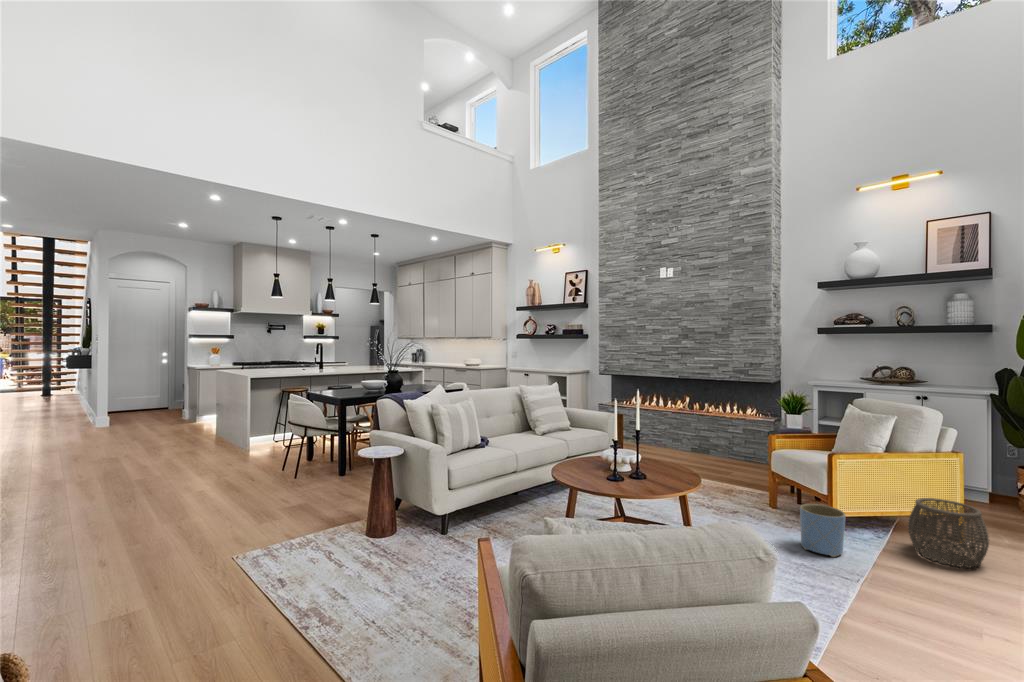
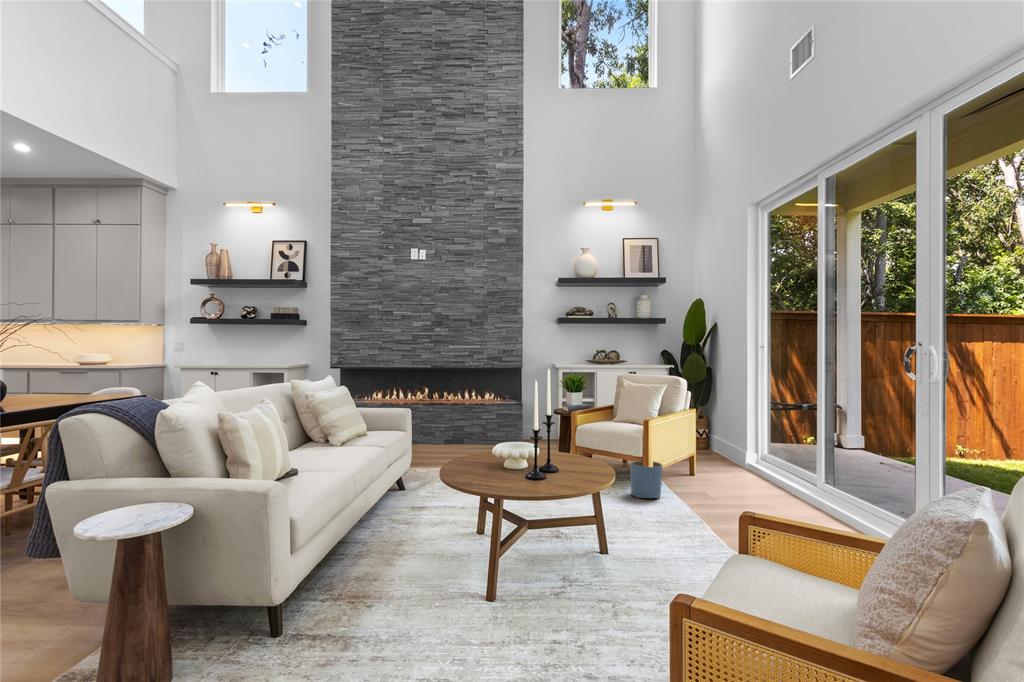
woven basket: present [908,498,989,568] -> none [678,443,724,487]

